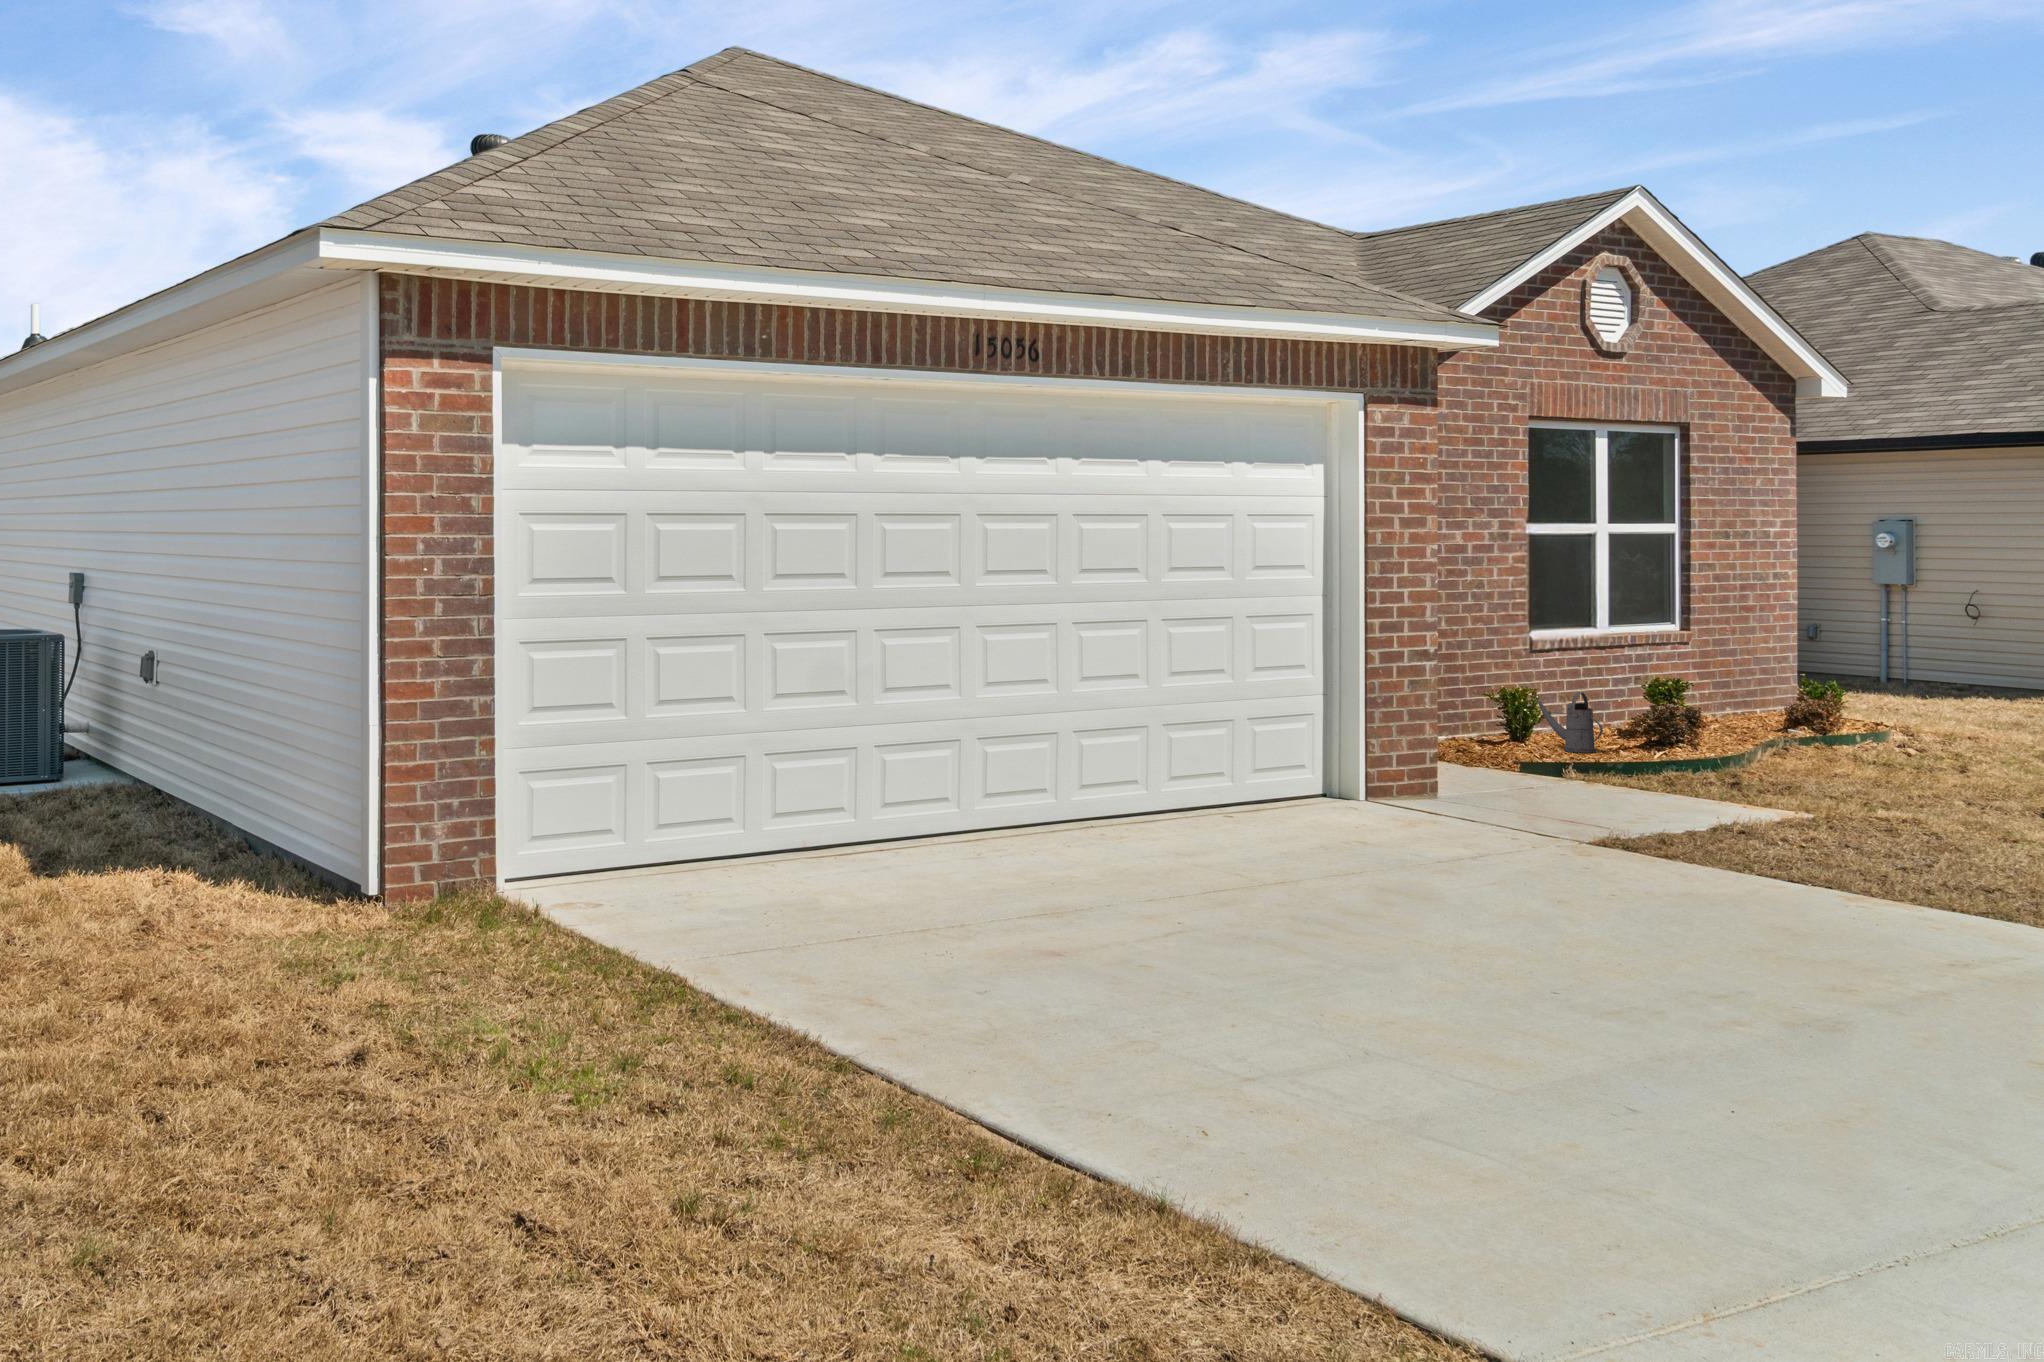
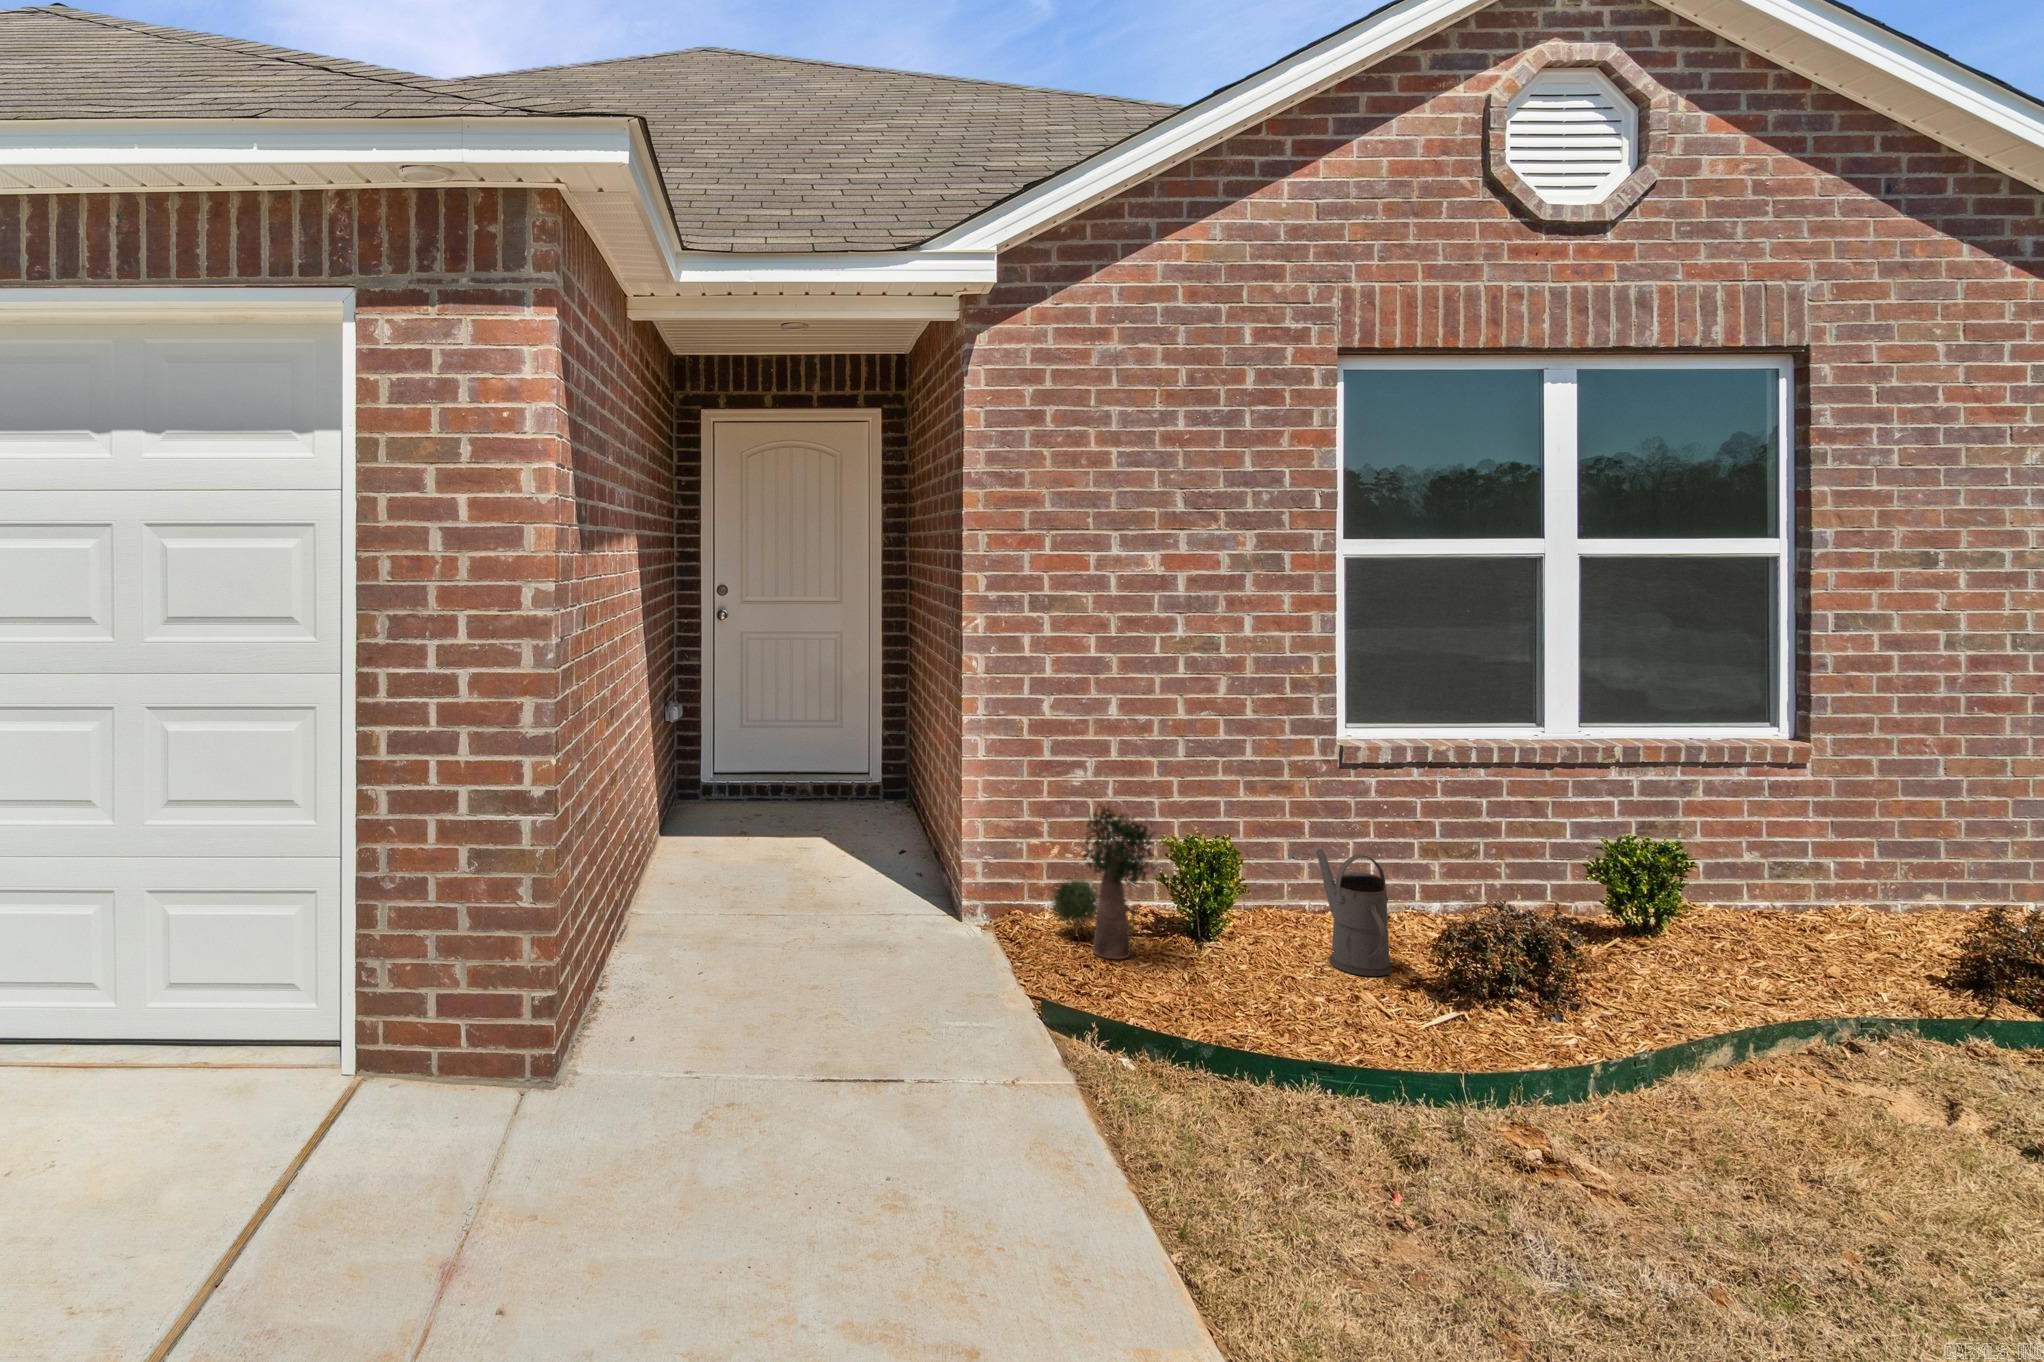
potted plant: none [1442,676,1515,759] -> present [1051,804,1156,959]

